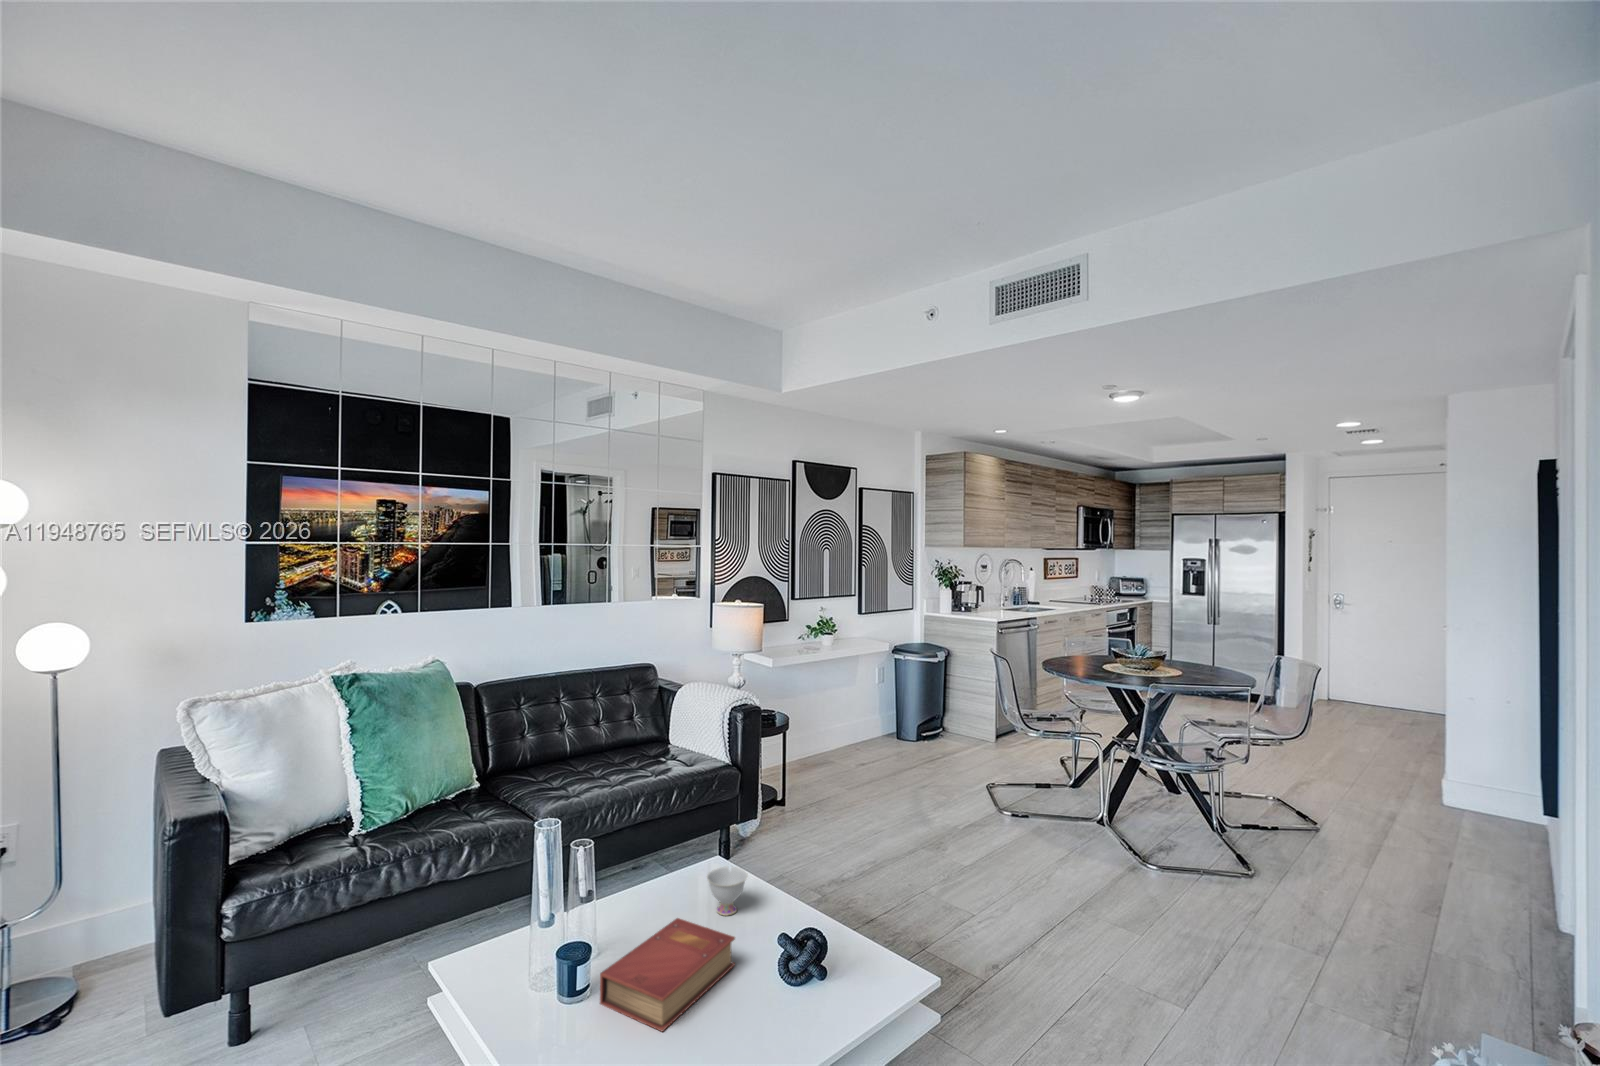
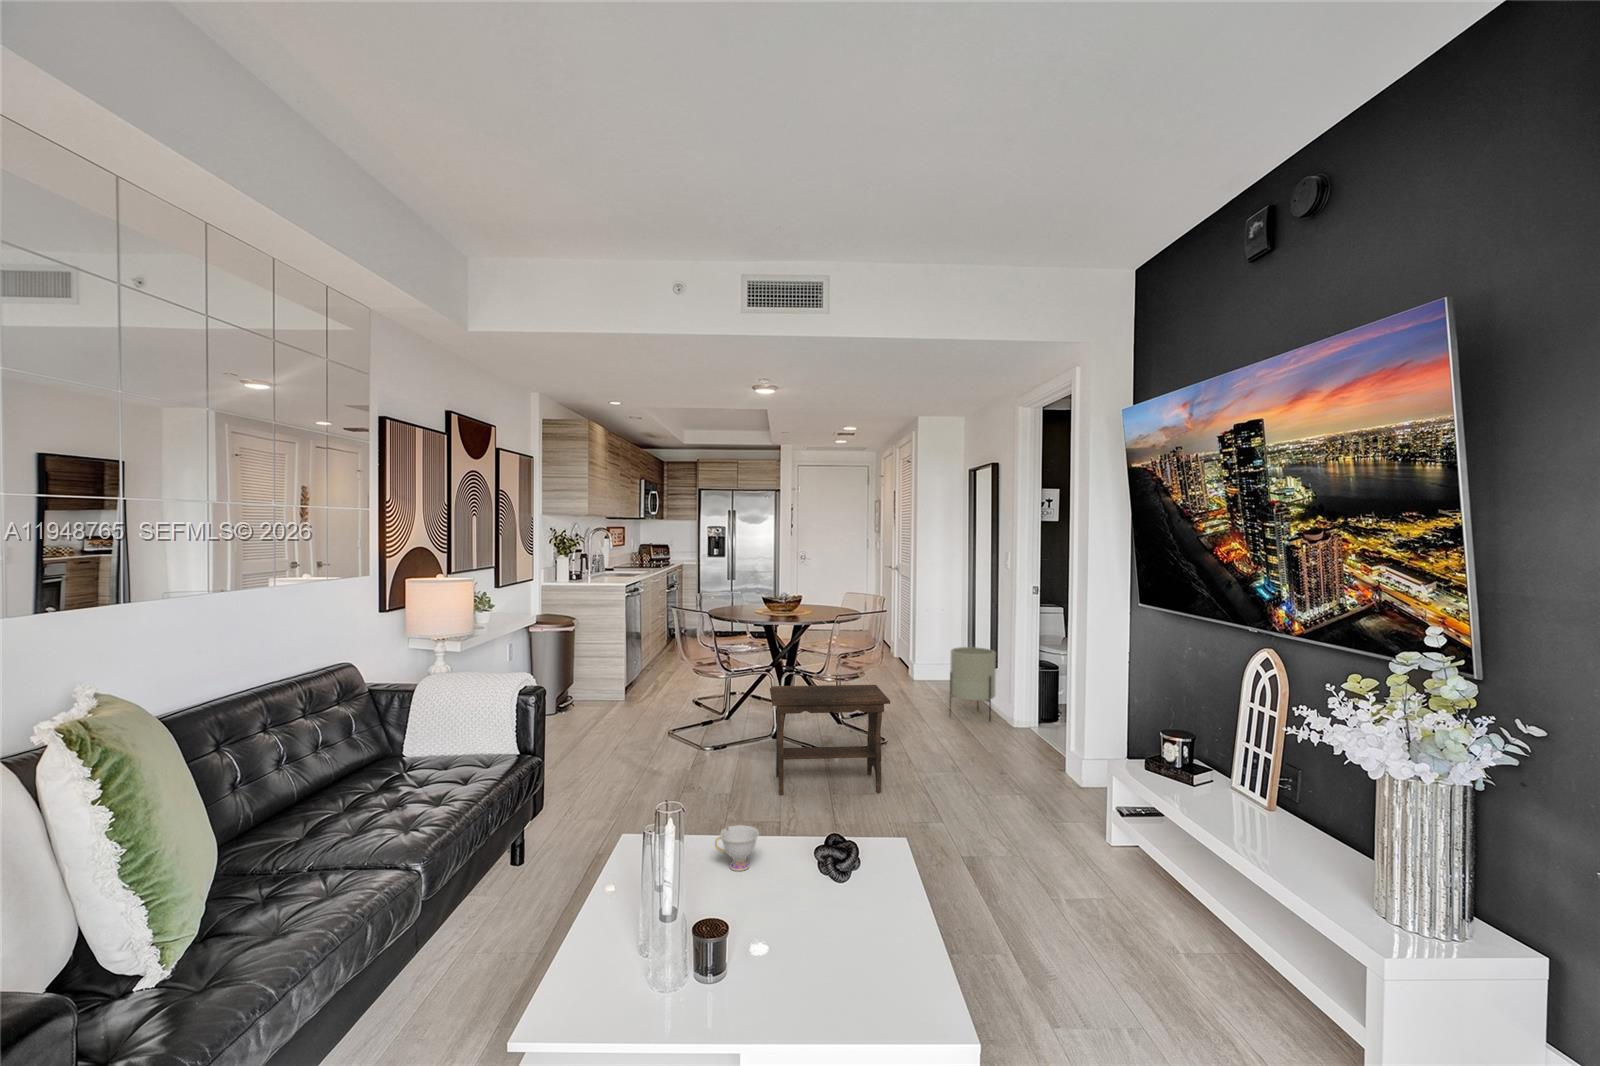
footstool: none [997,750,1174,929] -> present [770,685,890,795]
planter: none [1429,761,1537,905] -> present [950,647,996,721]
book: present [600,918,735,1031] -> none [755,866,859,963]

